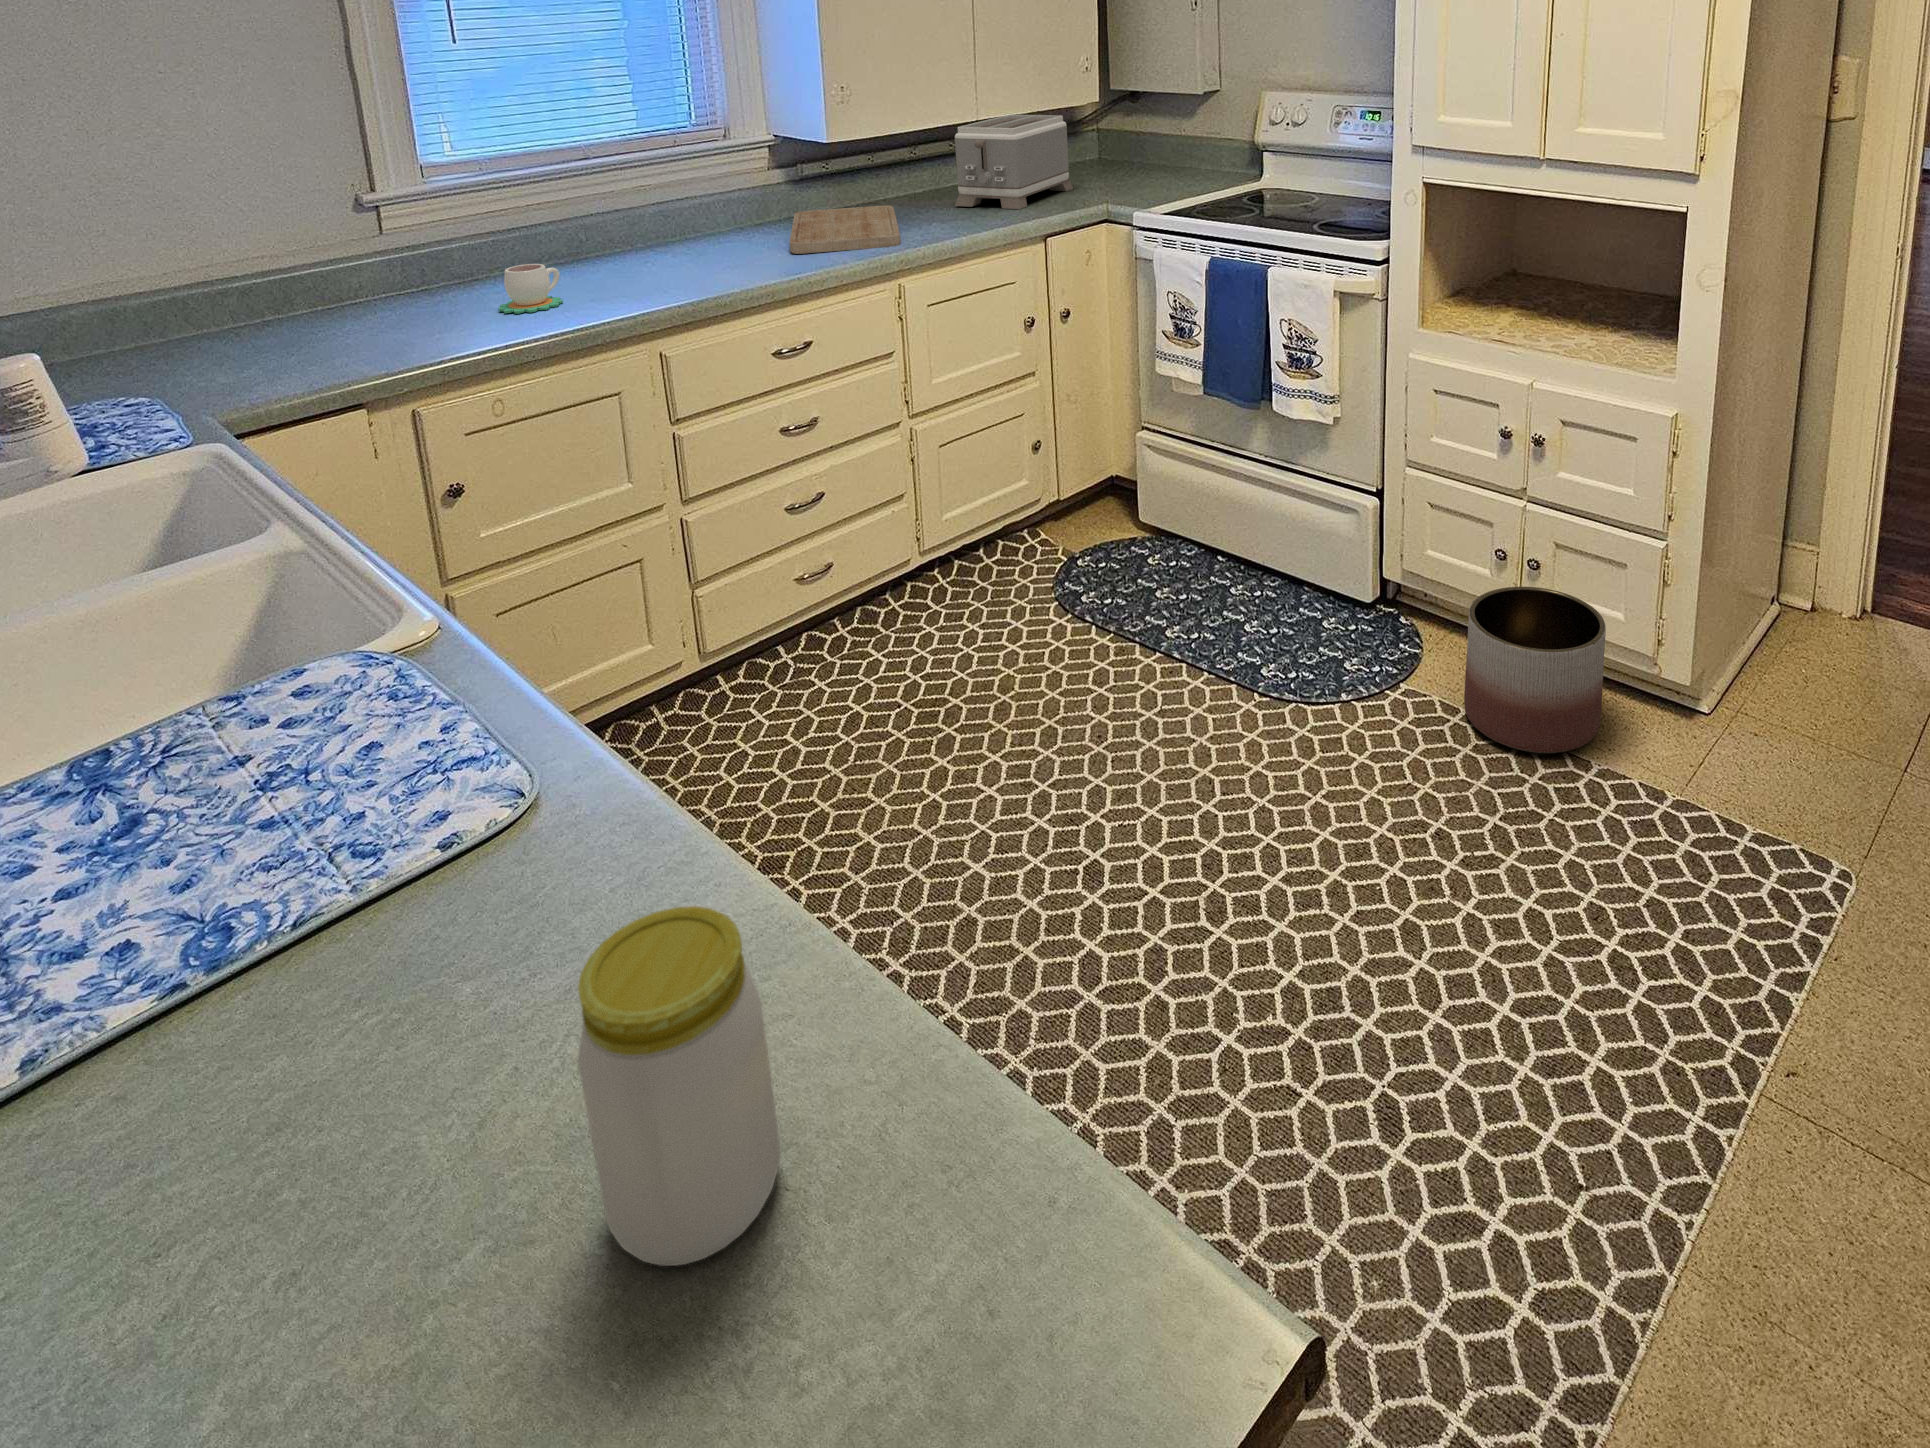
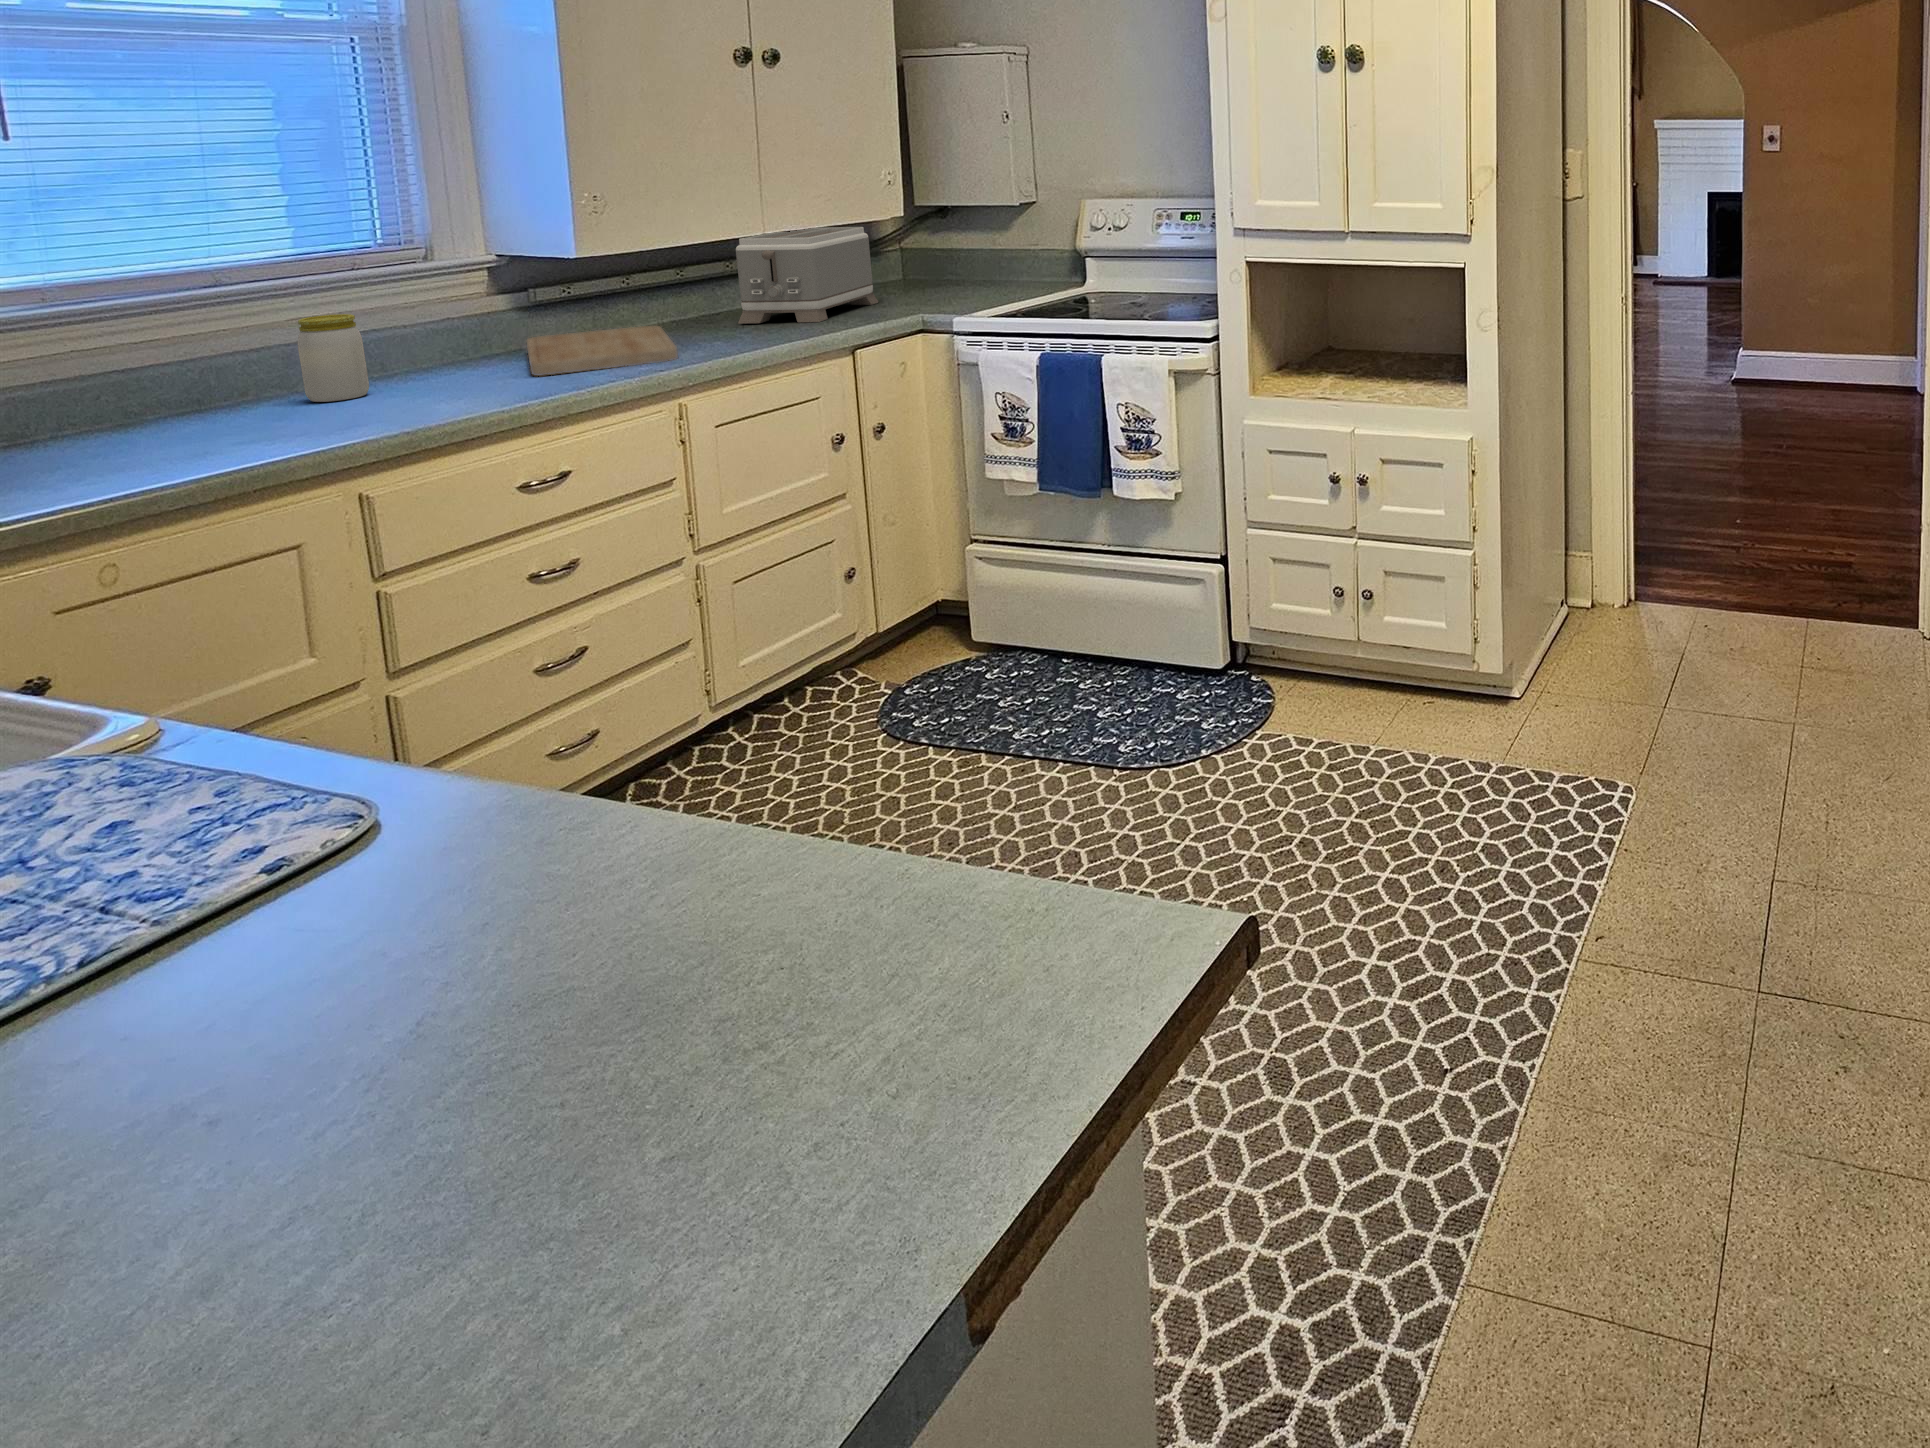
mug: present [498,264,563,314] -> none [97,398,203,460]
planter: present [1464,587,1606,753] -> none [1315,616,1436,760]
jar: present [578,906,780,1266] -> present [298,314,369,402]

